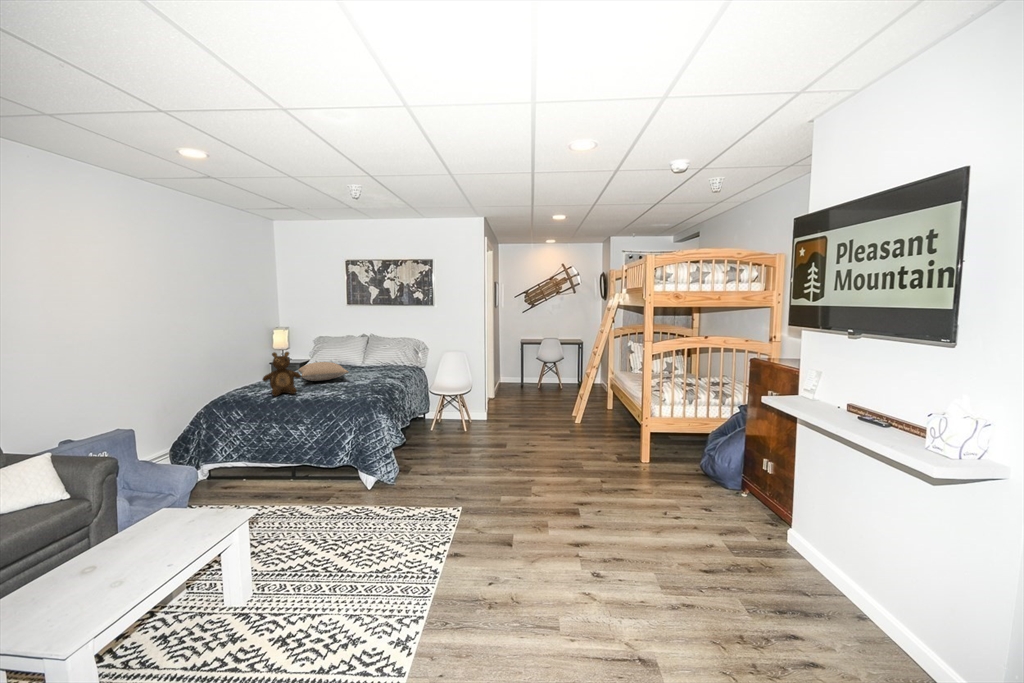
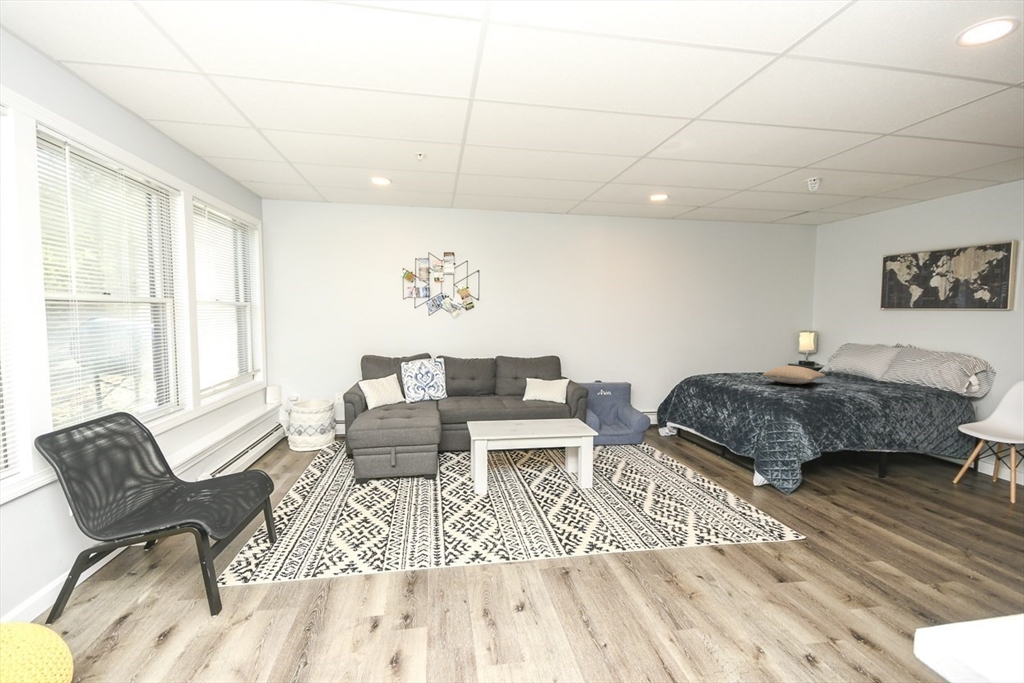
teddy bear: present [262,352,301,396] -> none [723,349,755,387]

